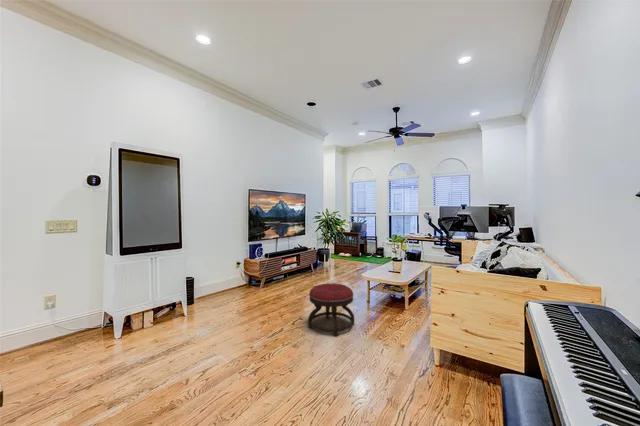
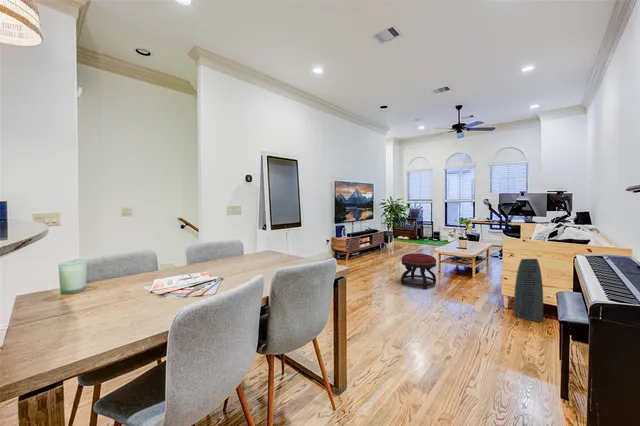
air purifier: none [444,300,483,402] -> present [514,259,543,322]

